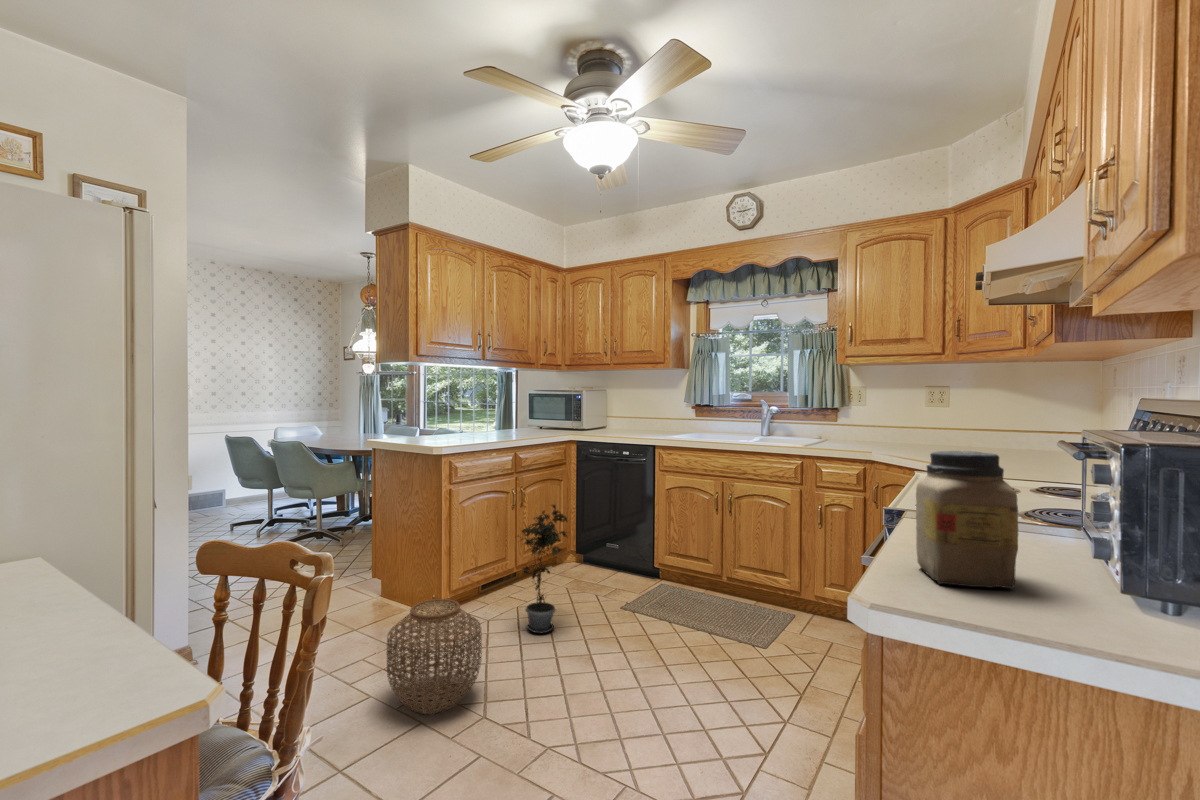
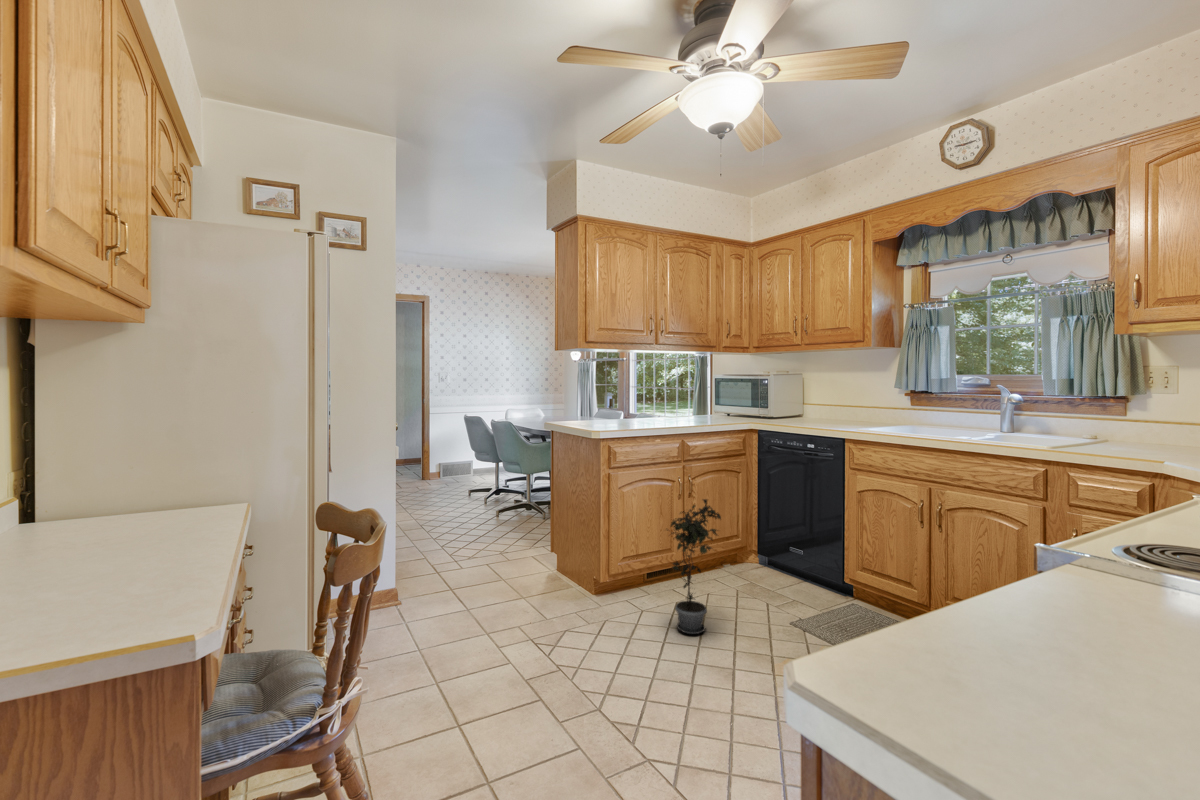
jar: present [916,451,1018,588] -> none [959,479,1120,730]
woven basket: present [387,599,482,714] -> none [515,585,605,696]

